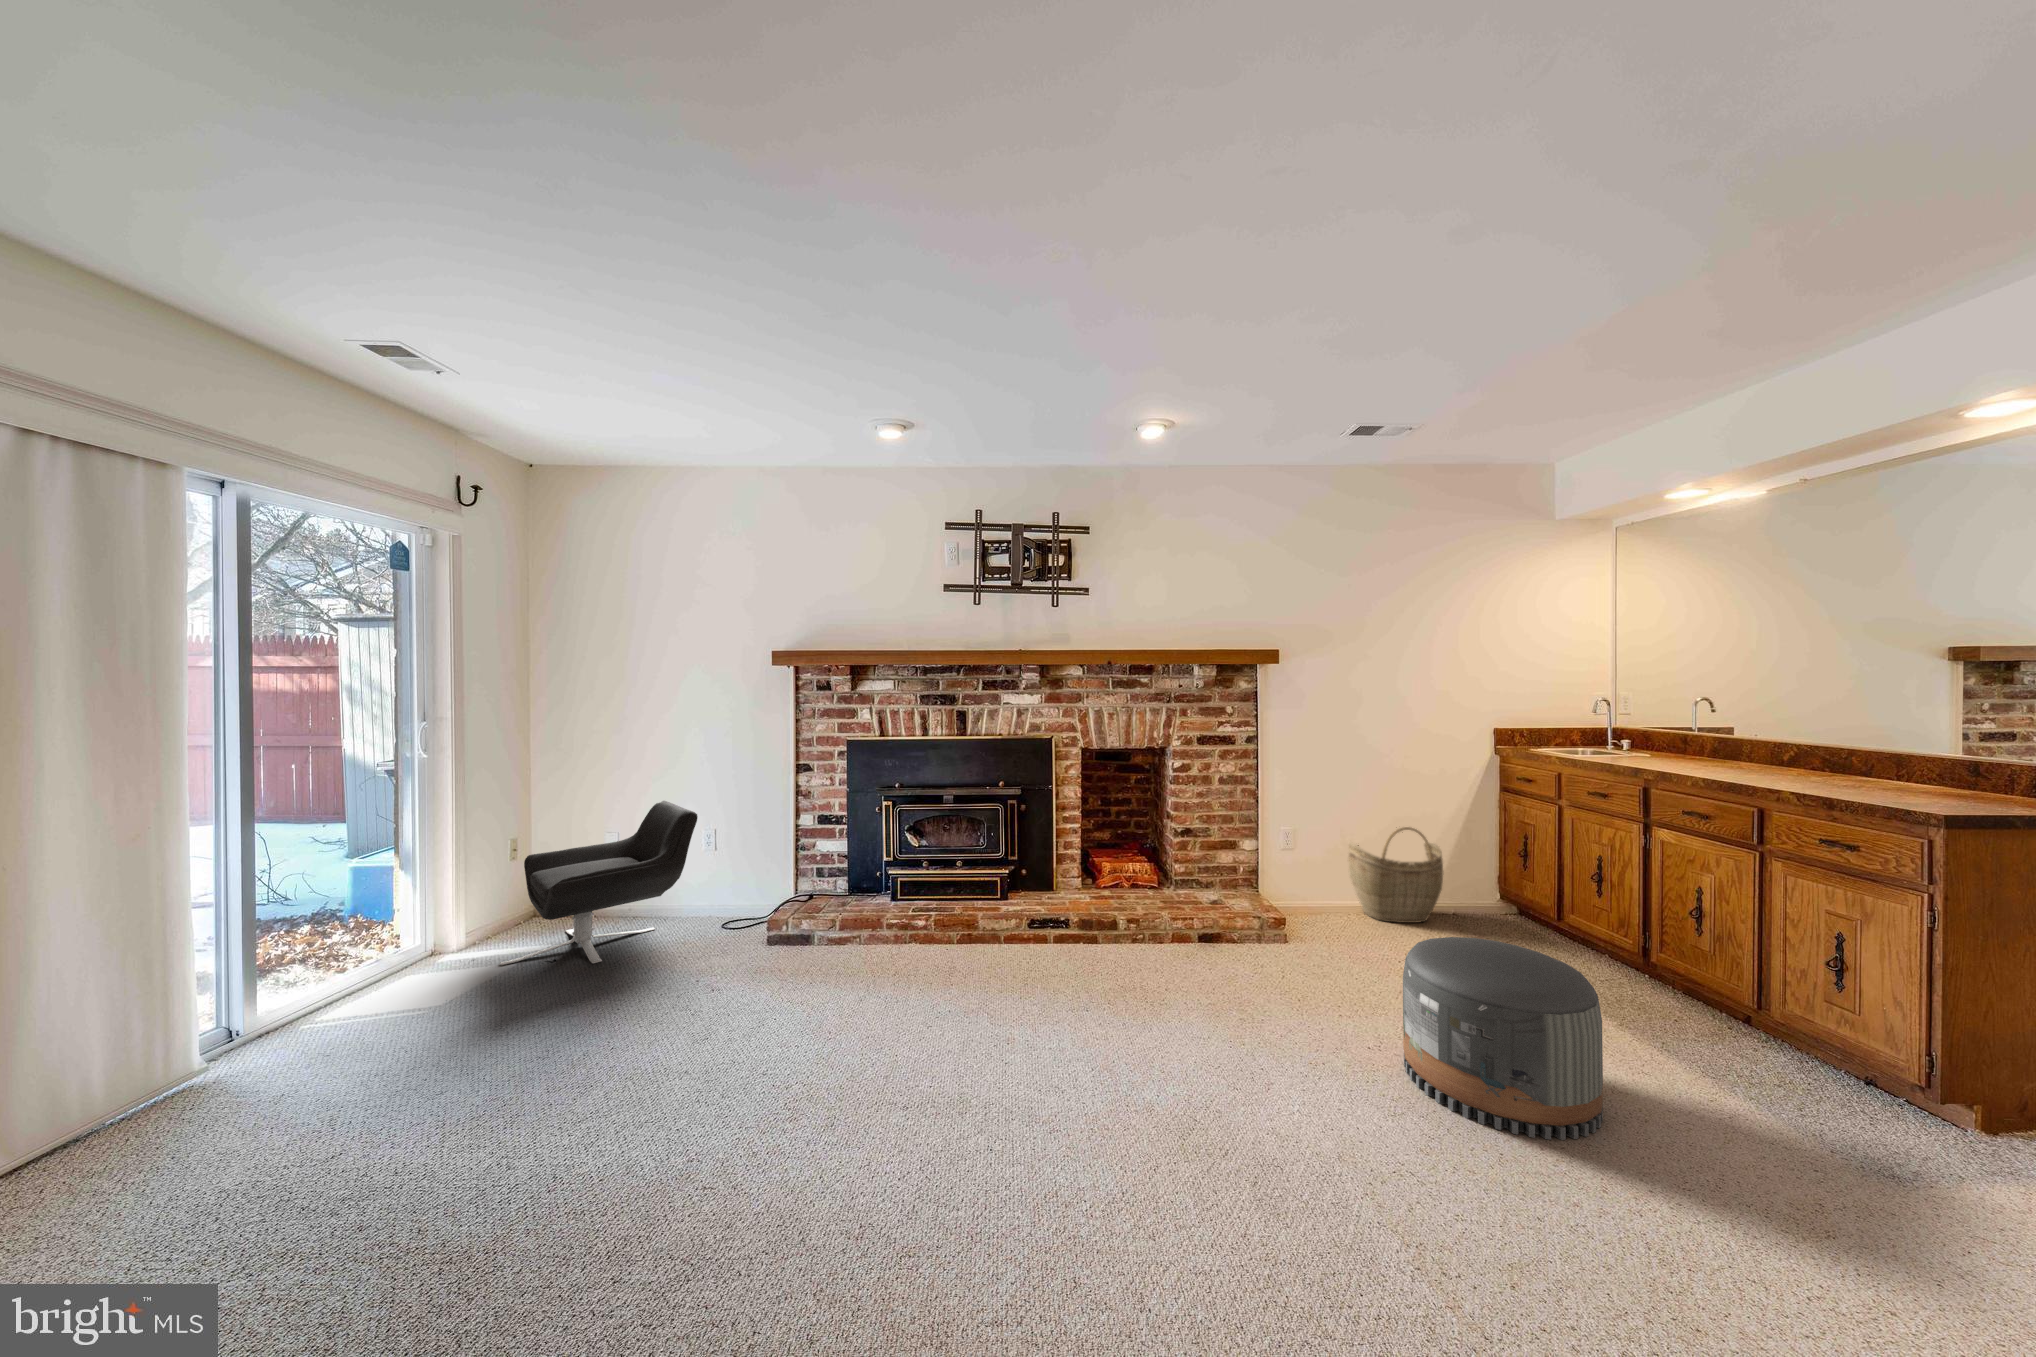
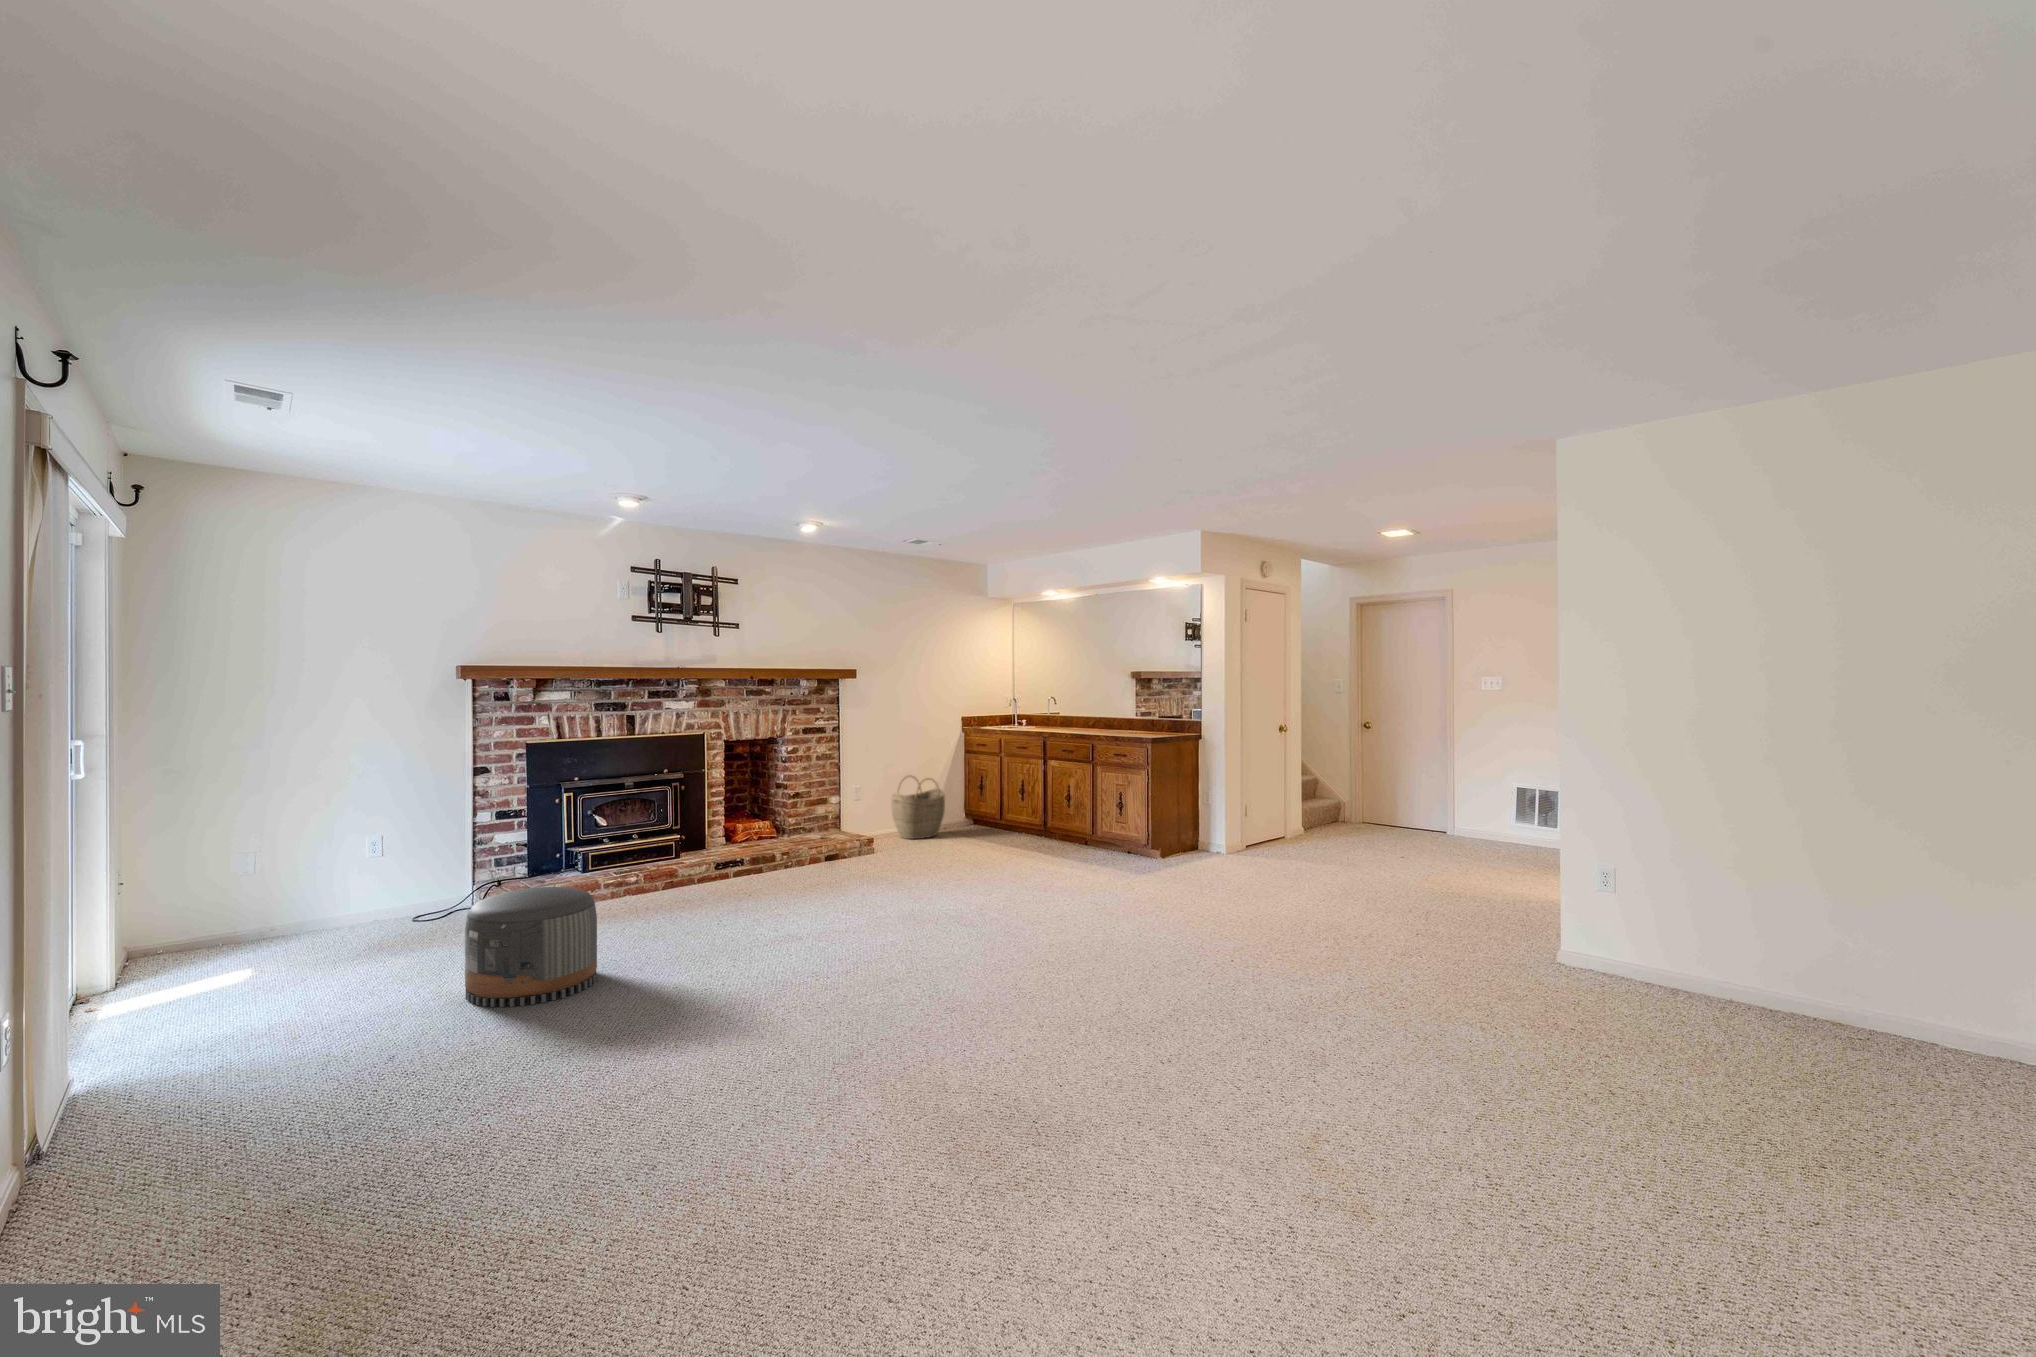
lounge chair: present [500,801,698,965] -> none [202,814,417,972]
pouf: present [1403,937,1603,1140] -> present [465,887,597,1007]

